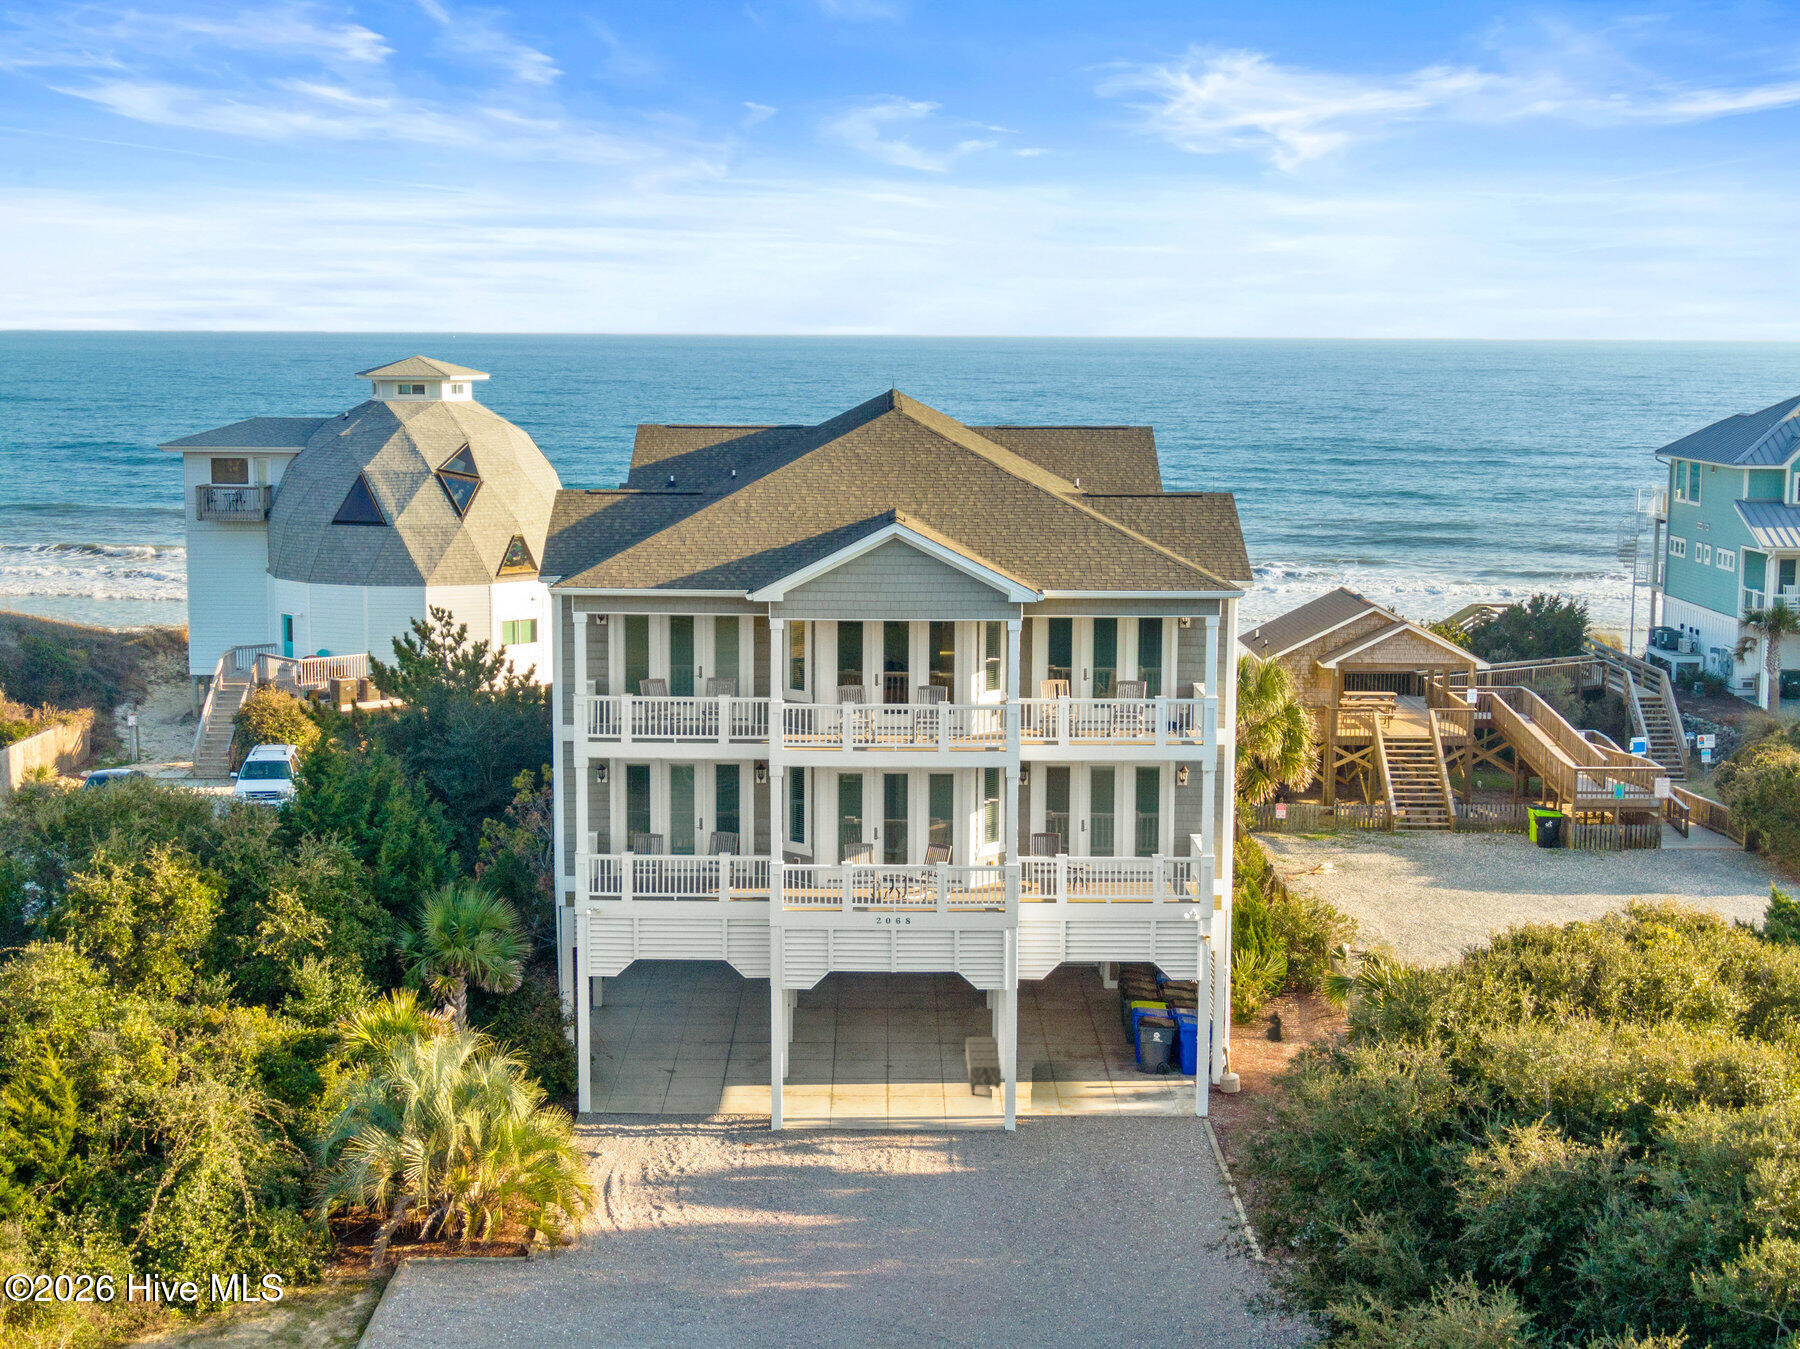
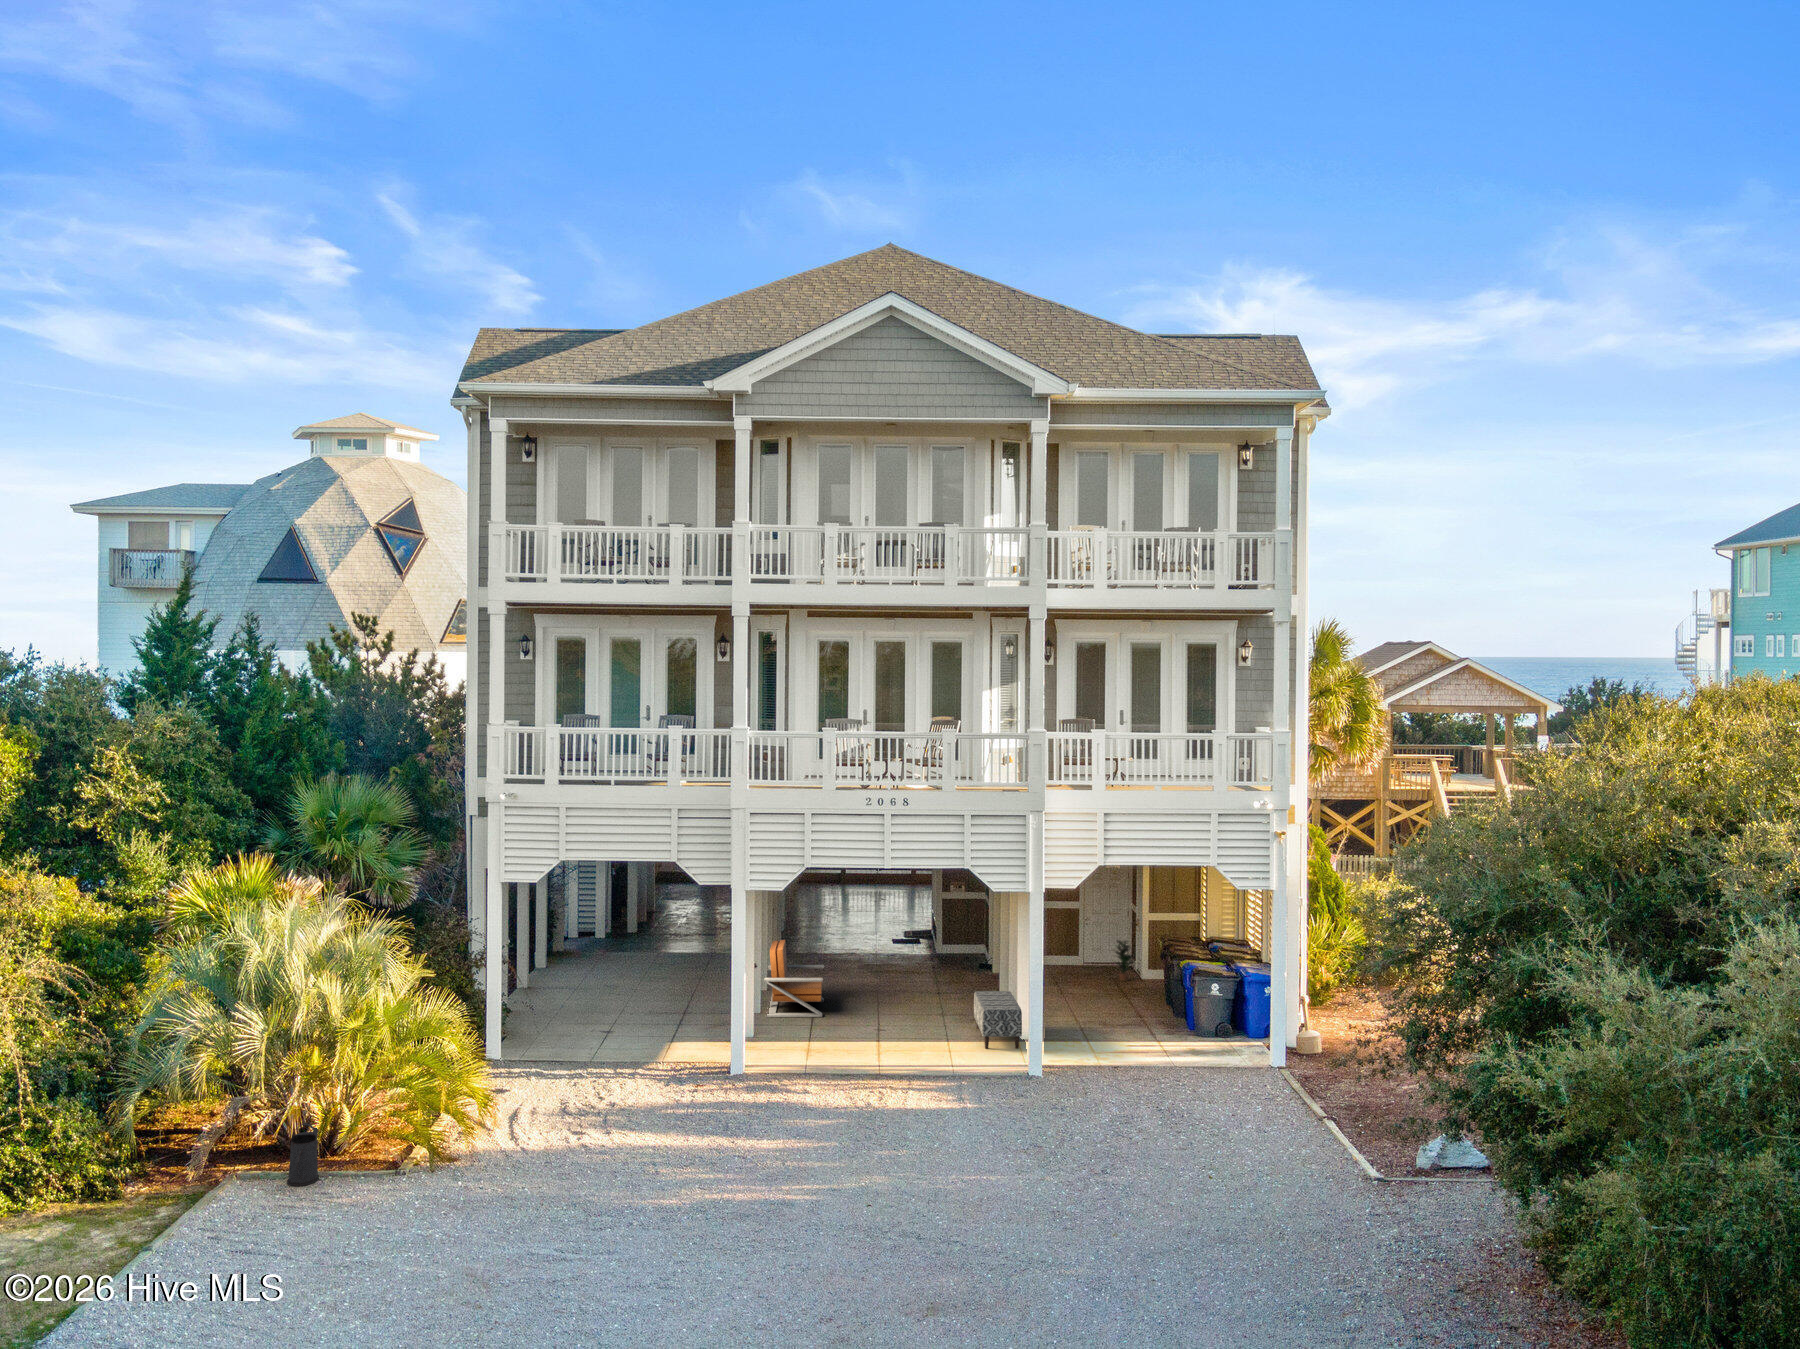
potted plant: none [1088,957,1107,990] -> present [1116,941,1134,981]
lounge chair: none [798,978,848,1048] -> present [764,940,824,1017]
watering can: present [1266,1011,1282,1041] -> present [287,1123,319,1186]

